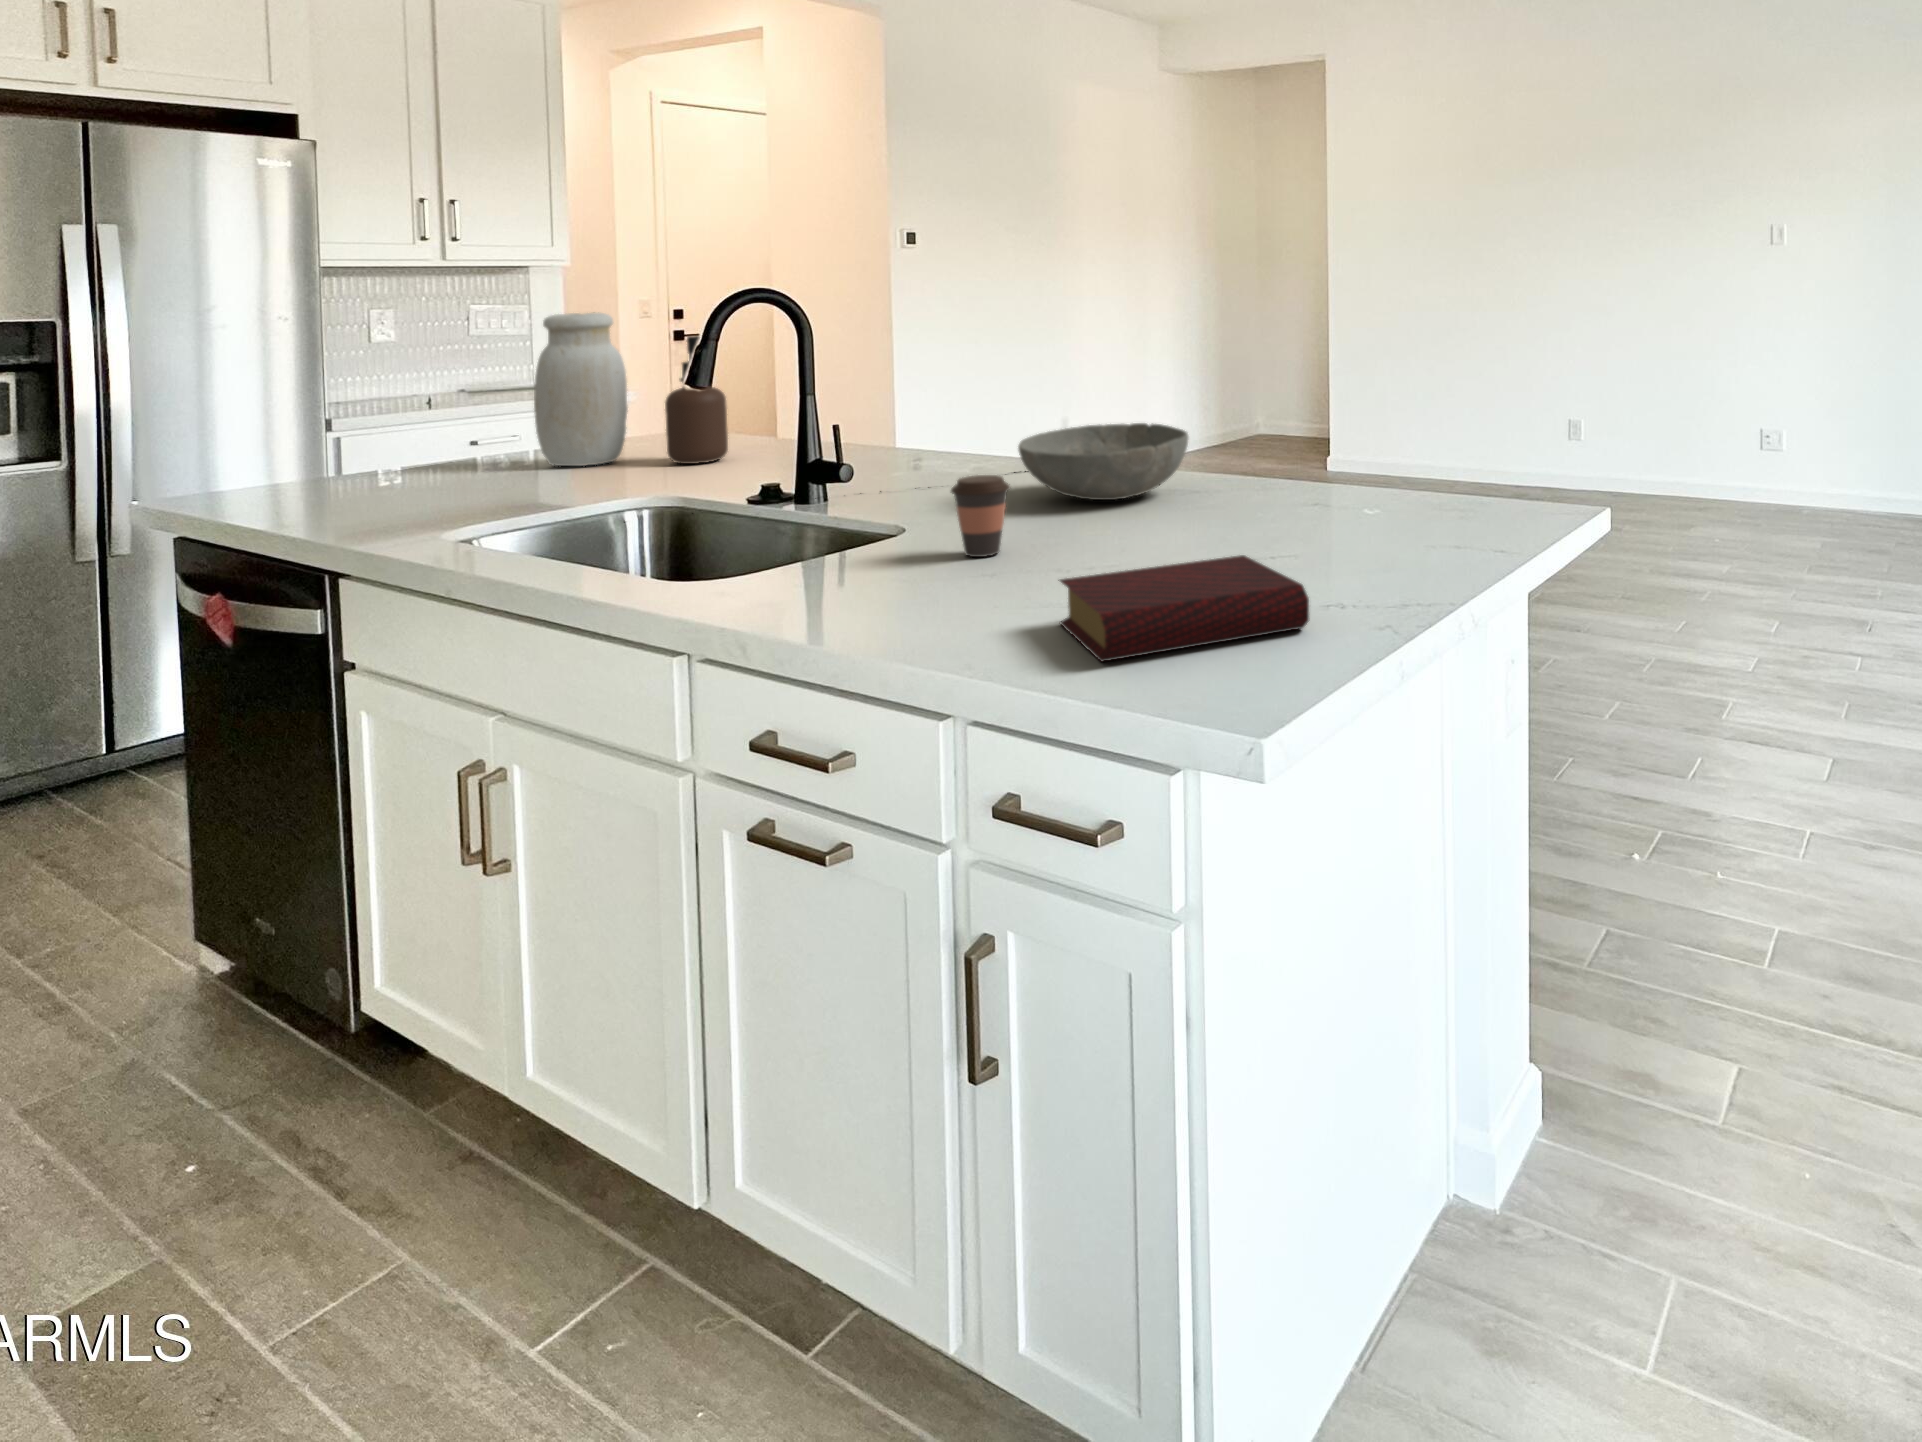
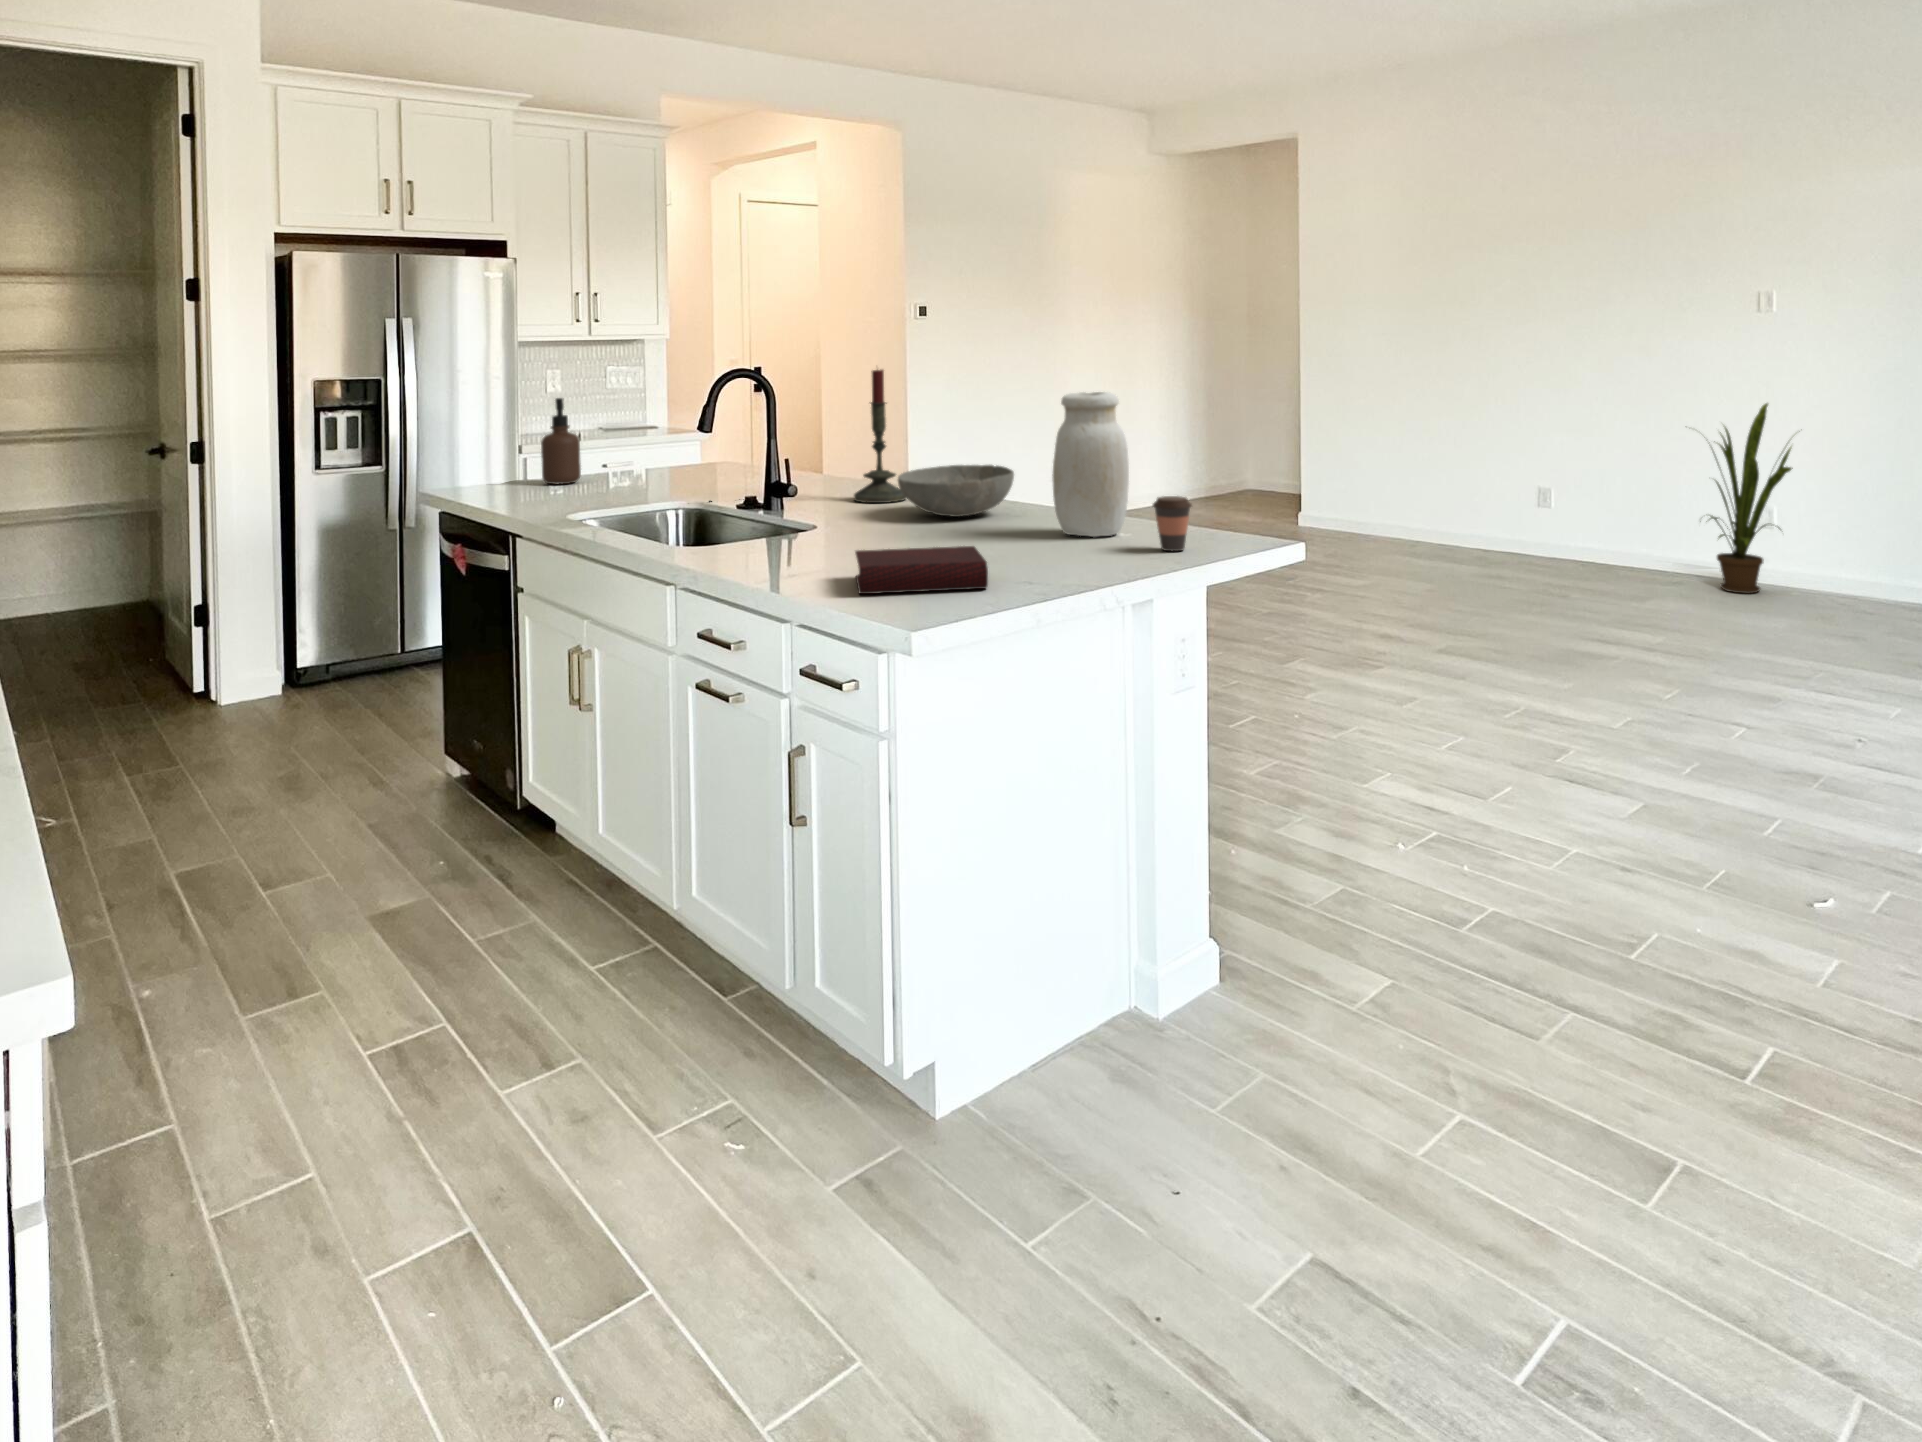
candle: none [928,287,1006,485] -> present [854,370,906,503]
jar: present [534,312,628,466] -> present [1052,392,1129,537]
house plant: none [1703,331,1808,515] -> present [1710,403,1793,594]
soap dispenser: present [665,336,728,464] -> present [541,398,581,485]
coffee cup: present [951,475,1010,557] -> present [1153,496,1192,551]

